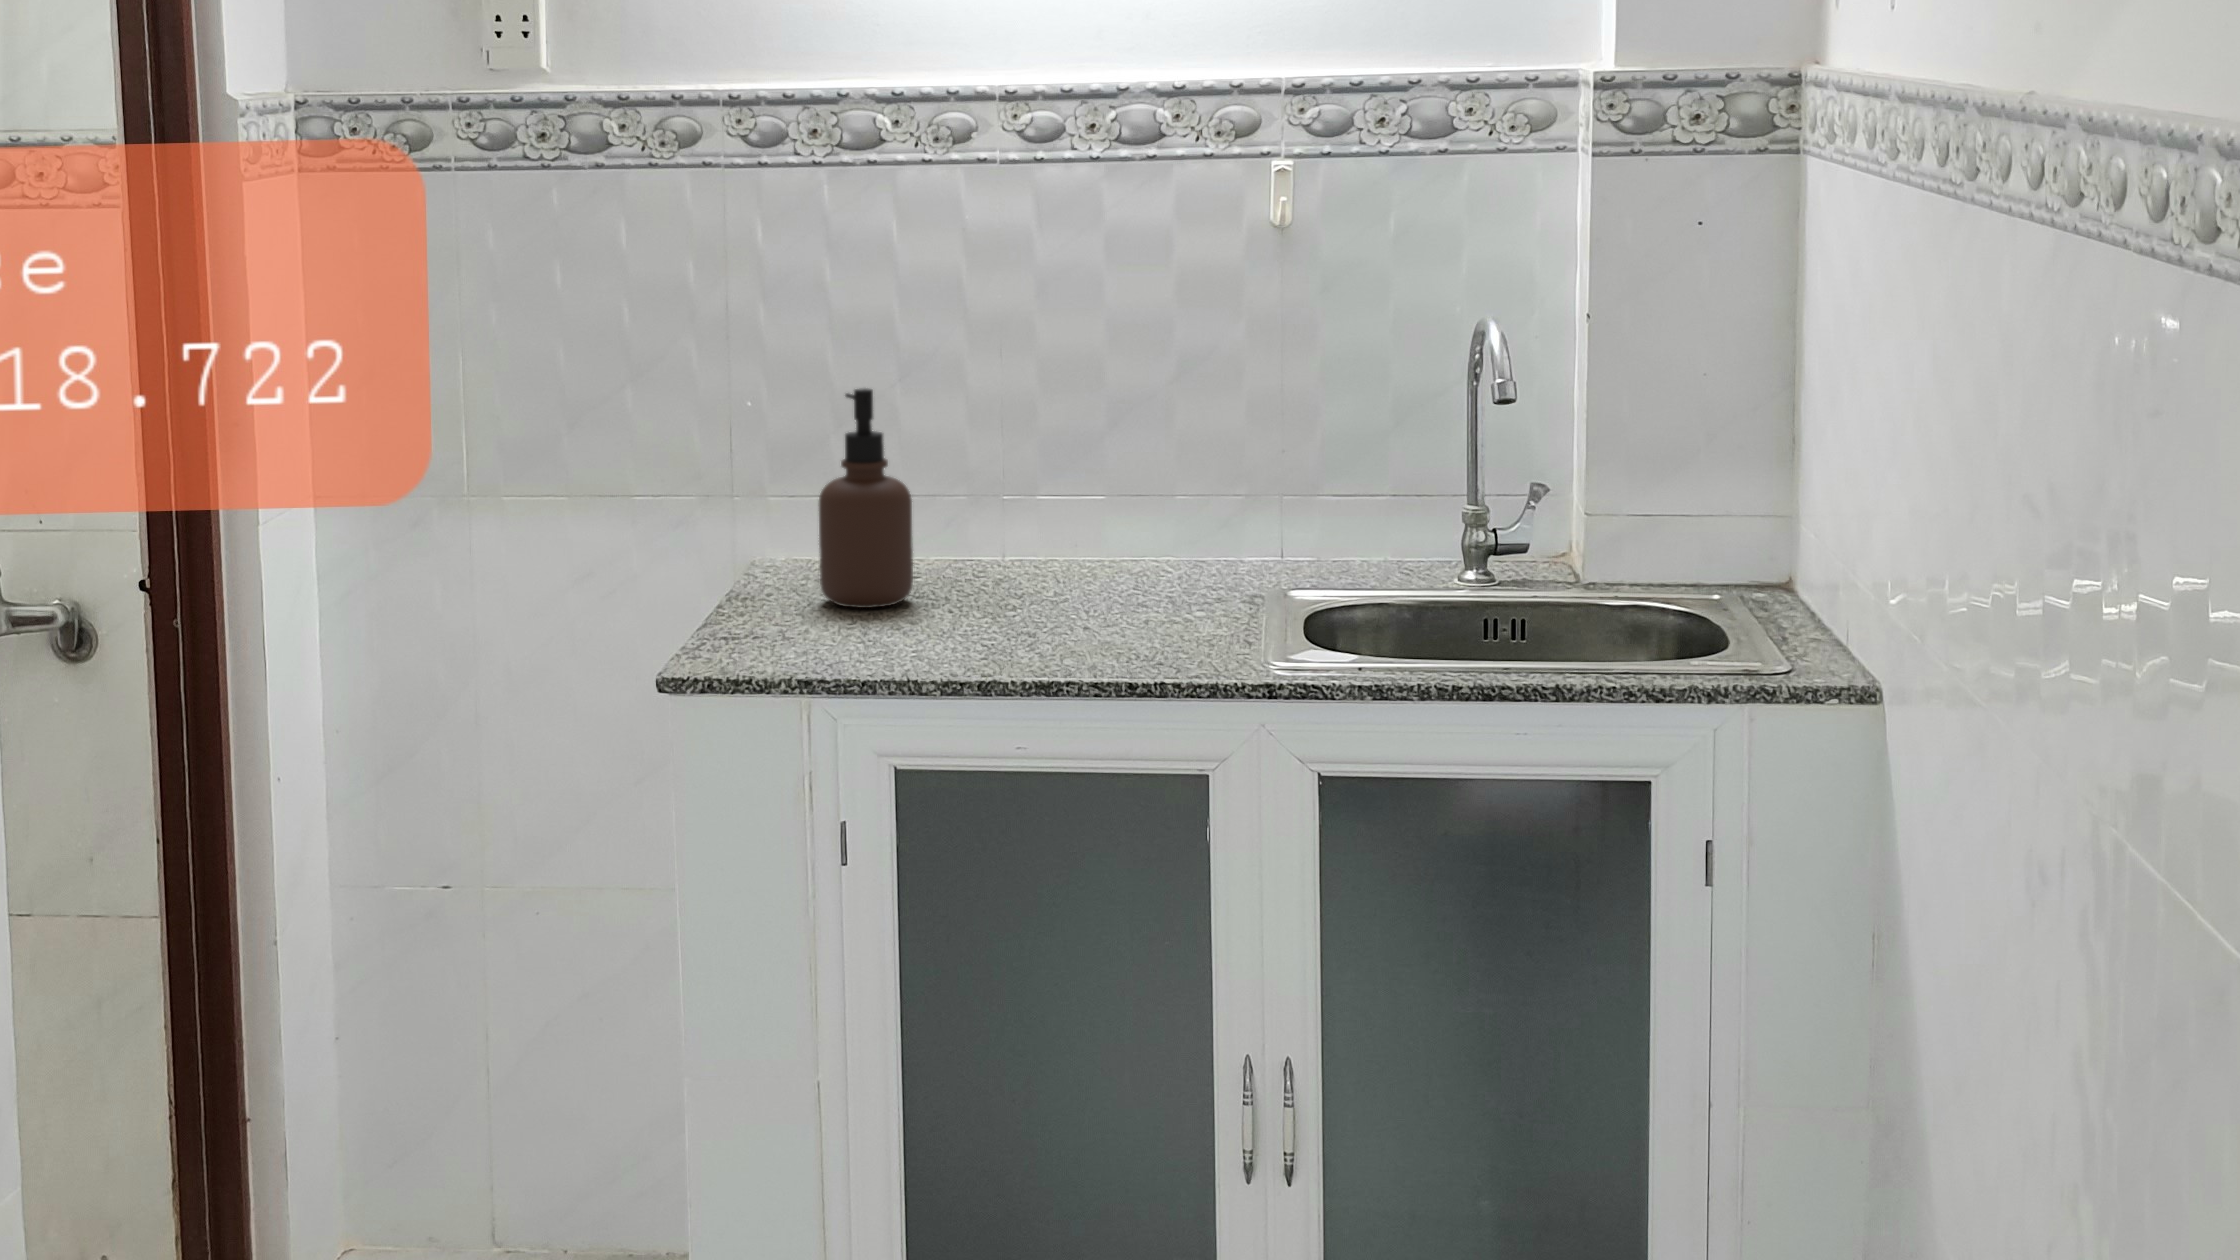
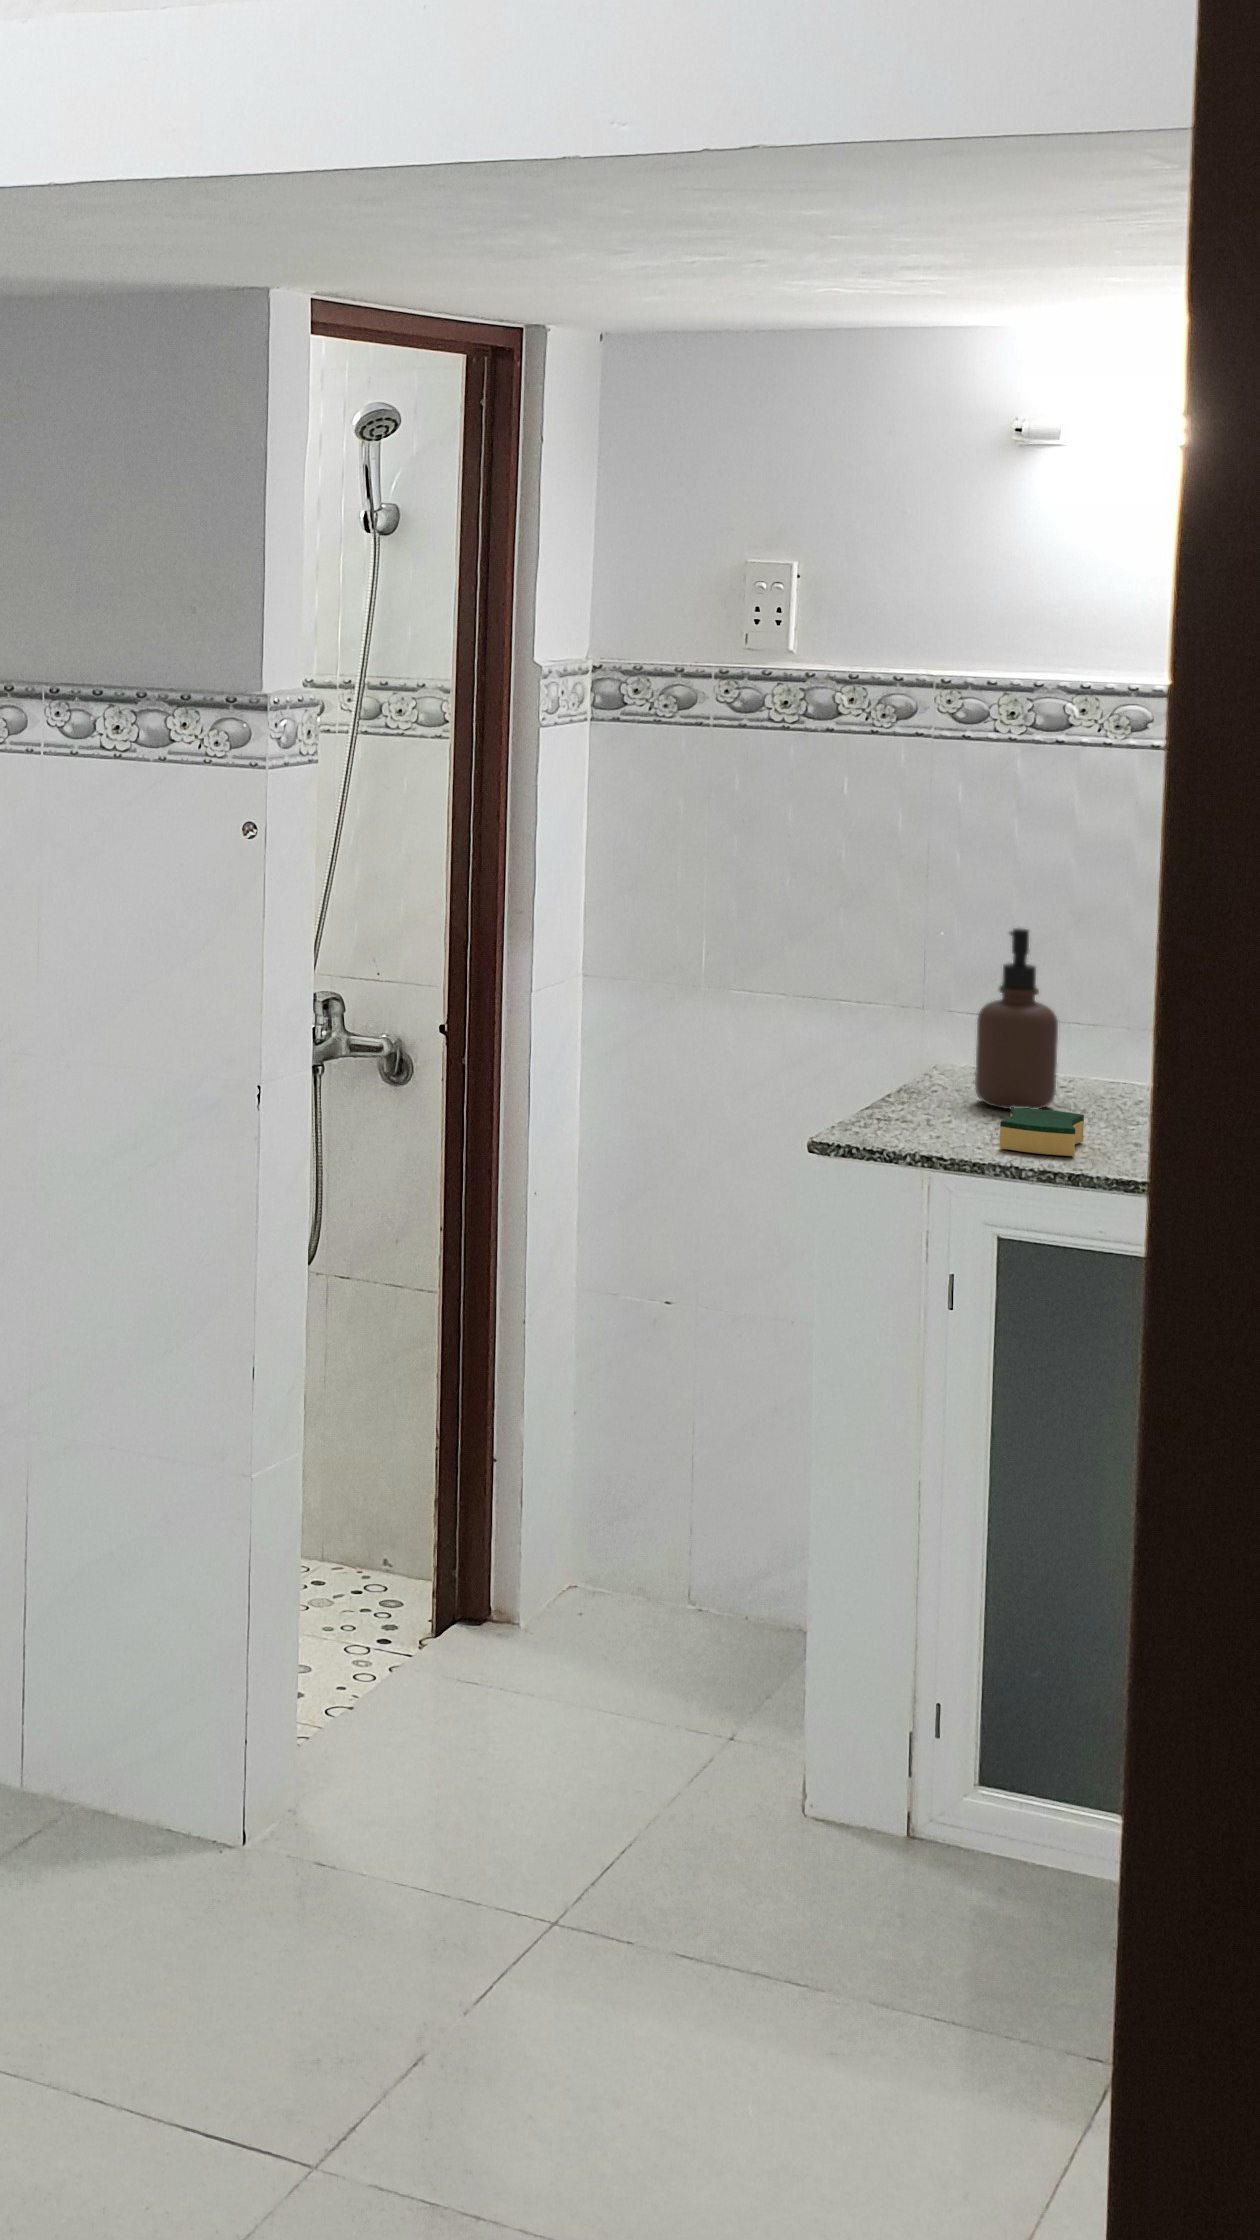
sponge: none [882,605,970,661] -> present [999,1107,1084,1156]

